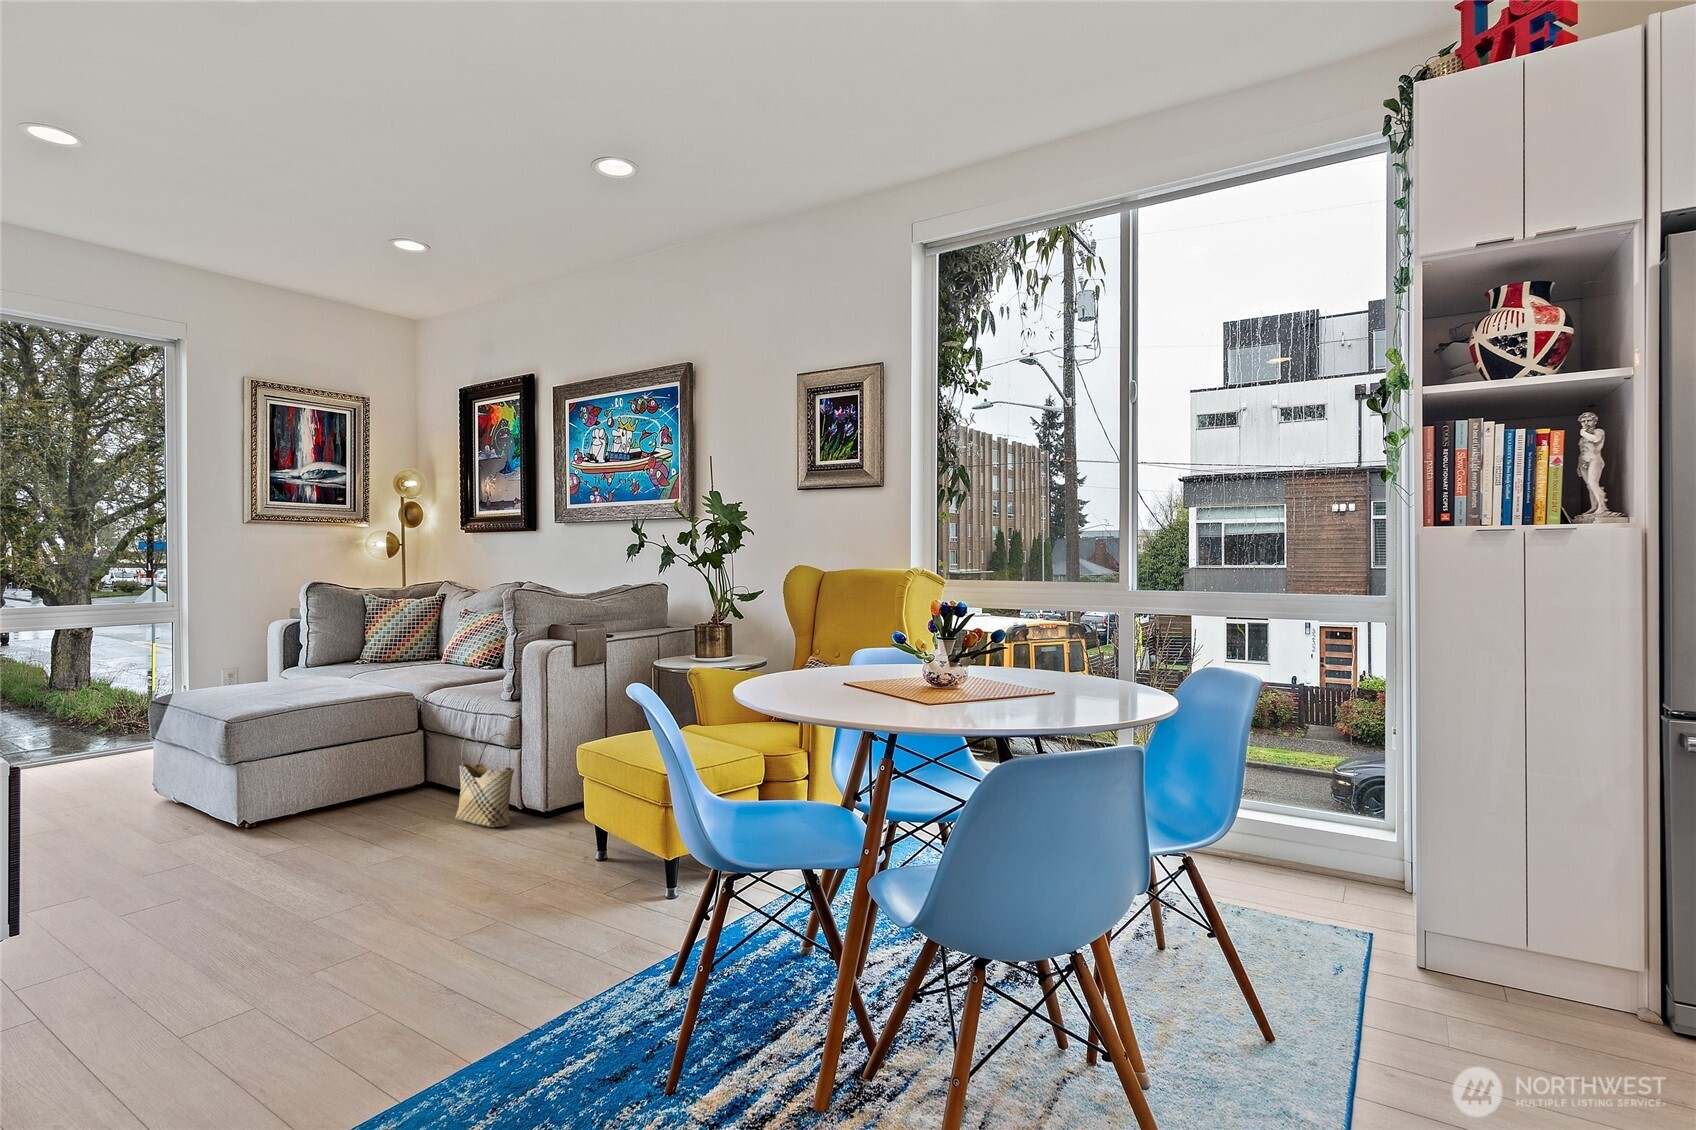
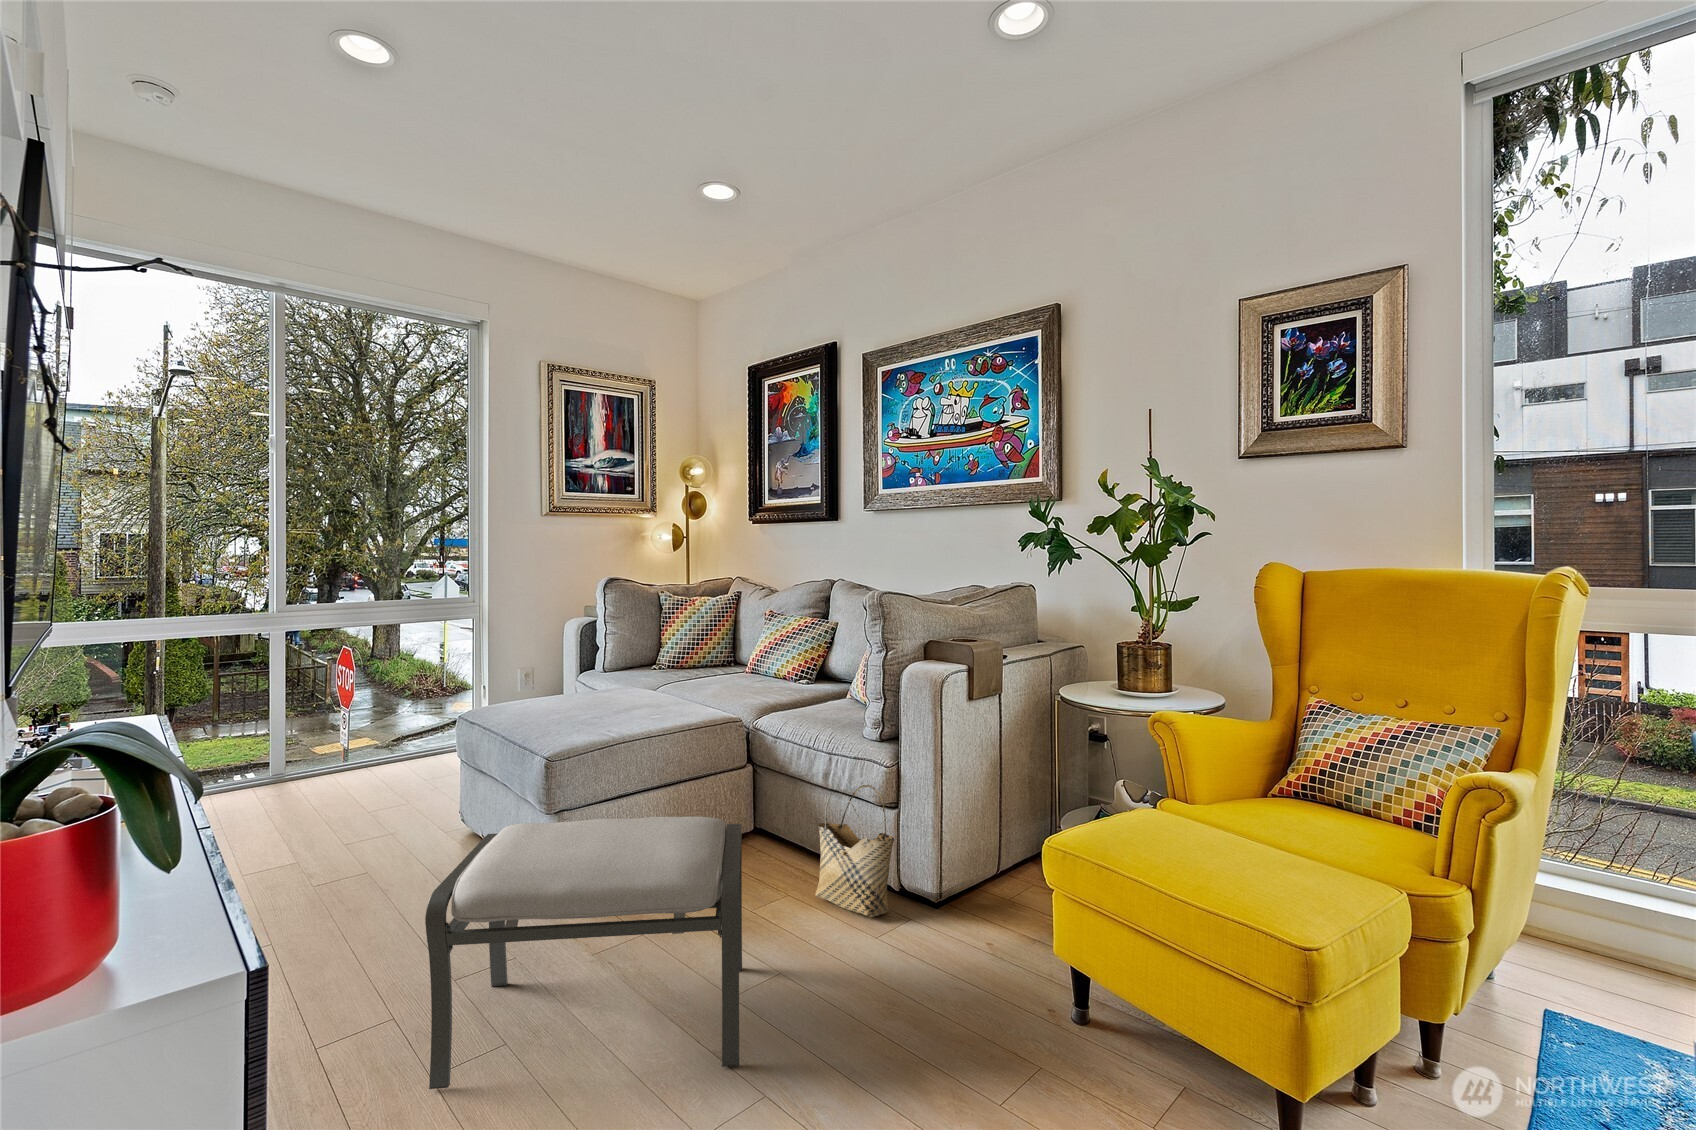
ottoman: none [114,748,378,924] -> present [425,816,742,1089]

